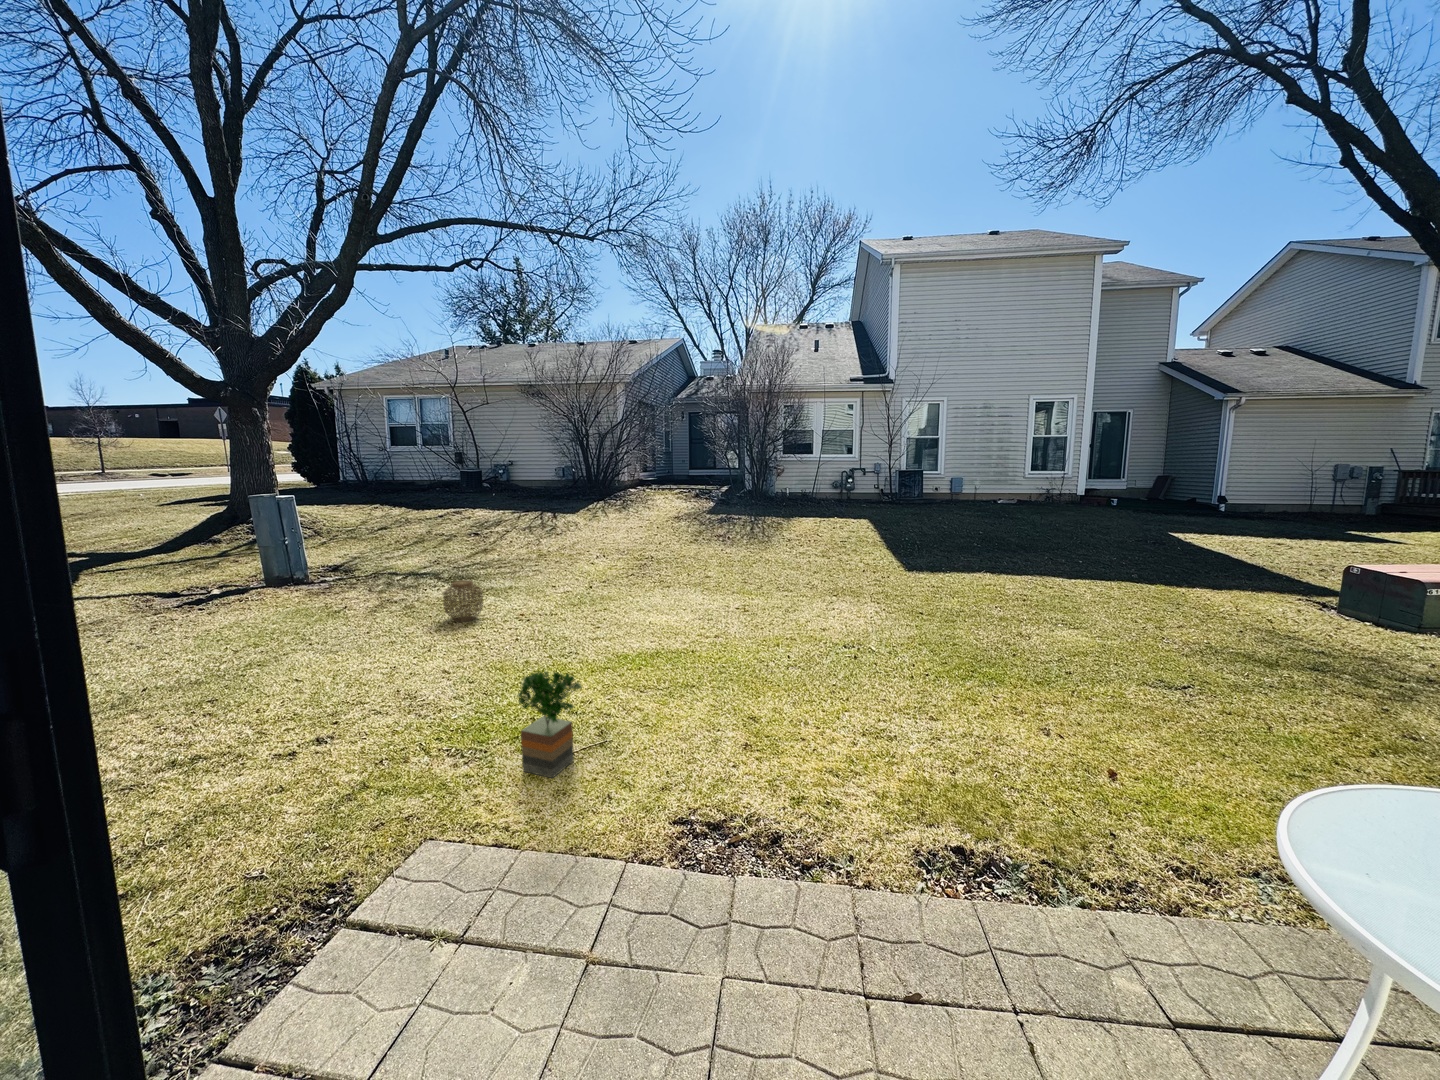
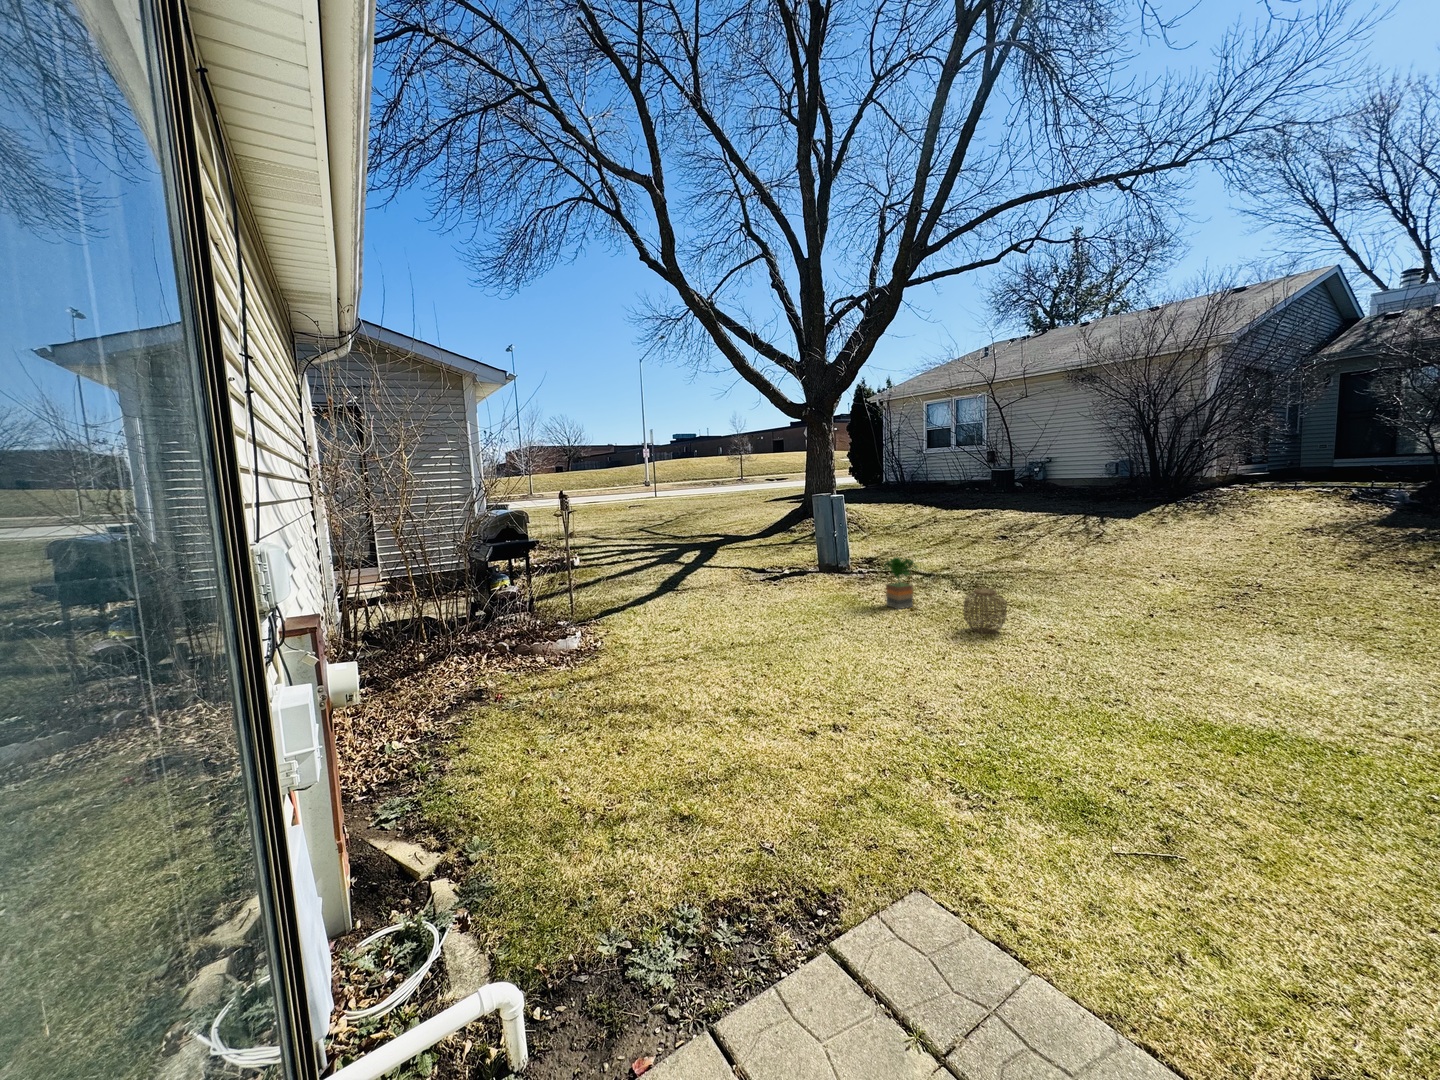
potted tree: present [518,672,581,778] -> present [884,557,917,609]

